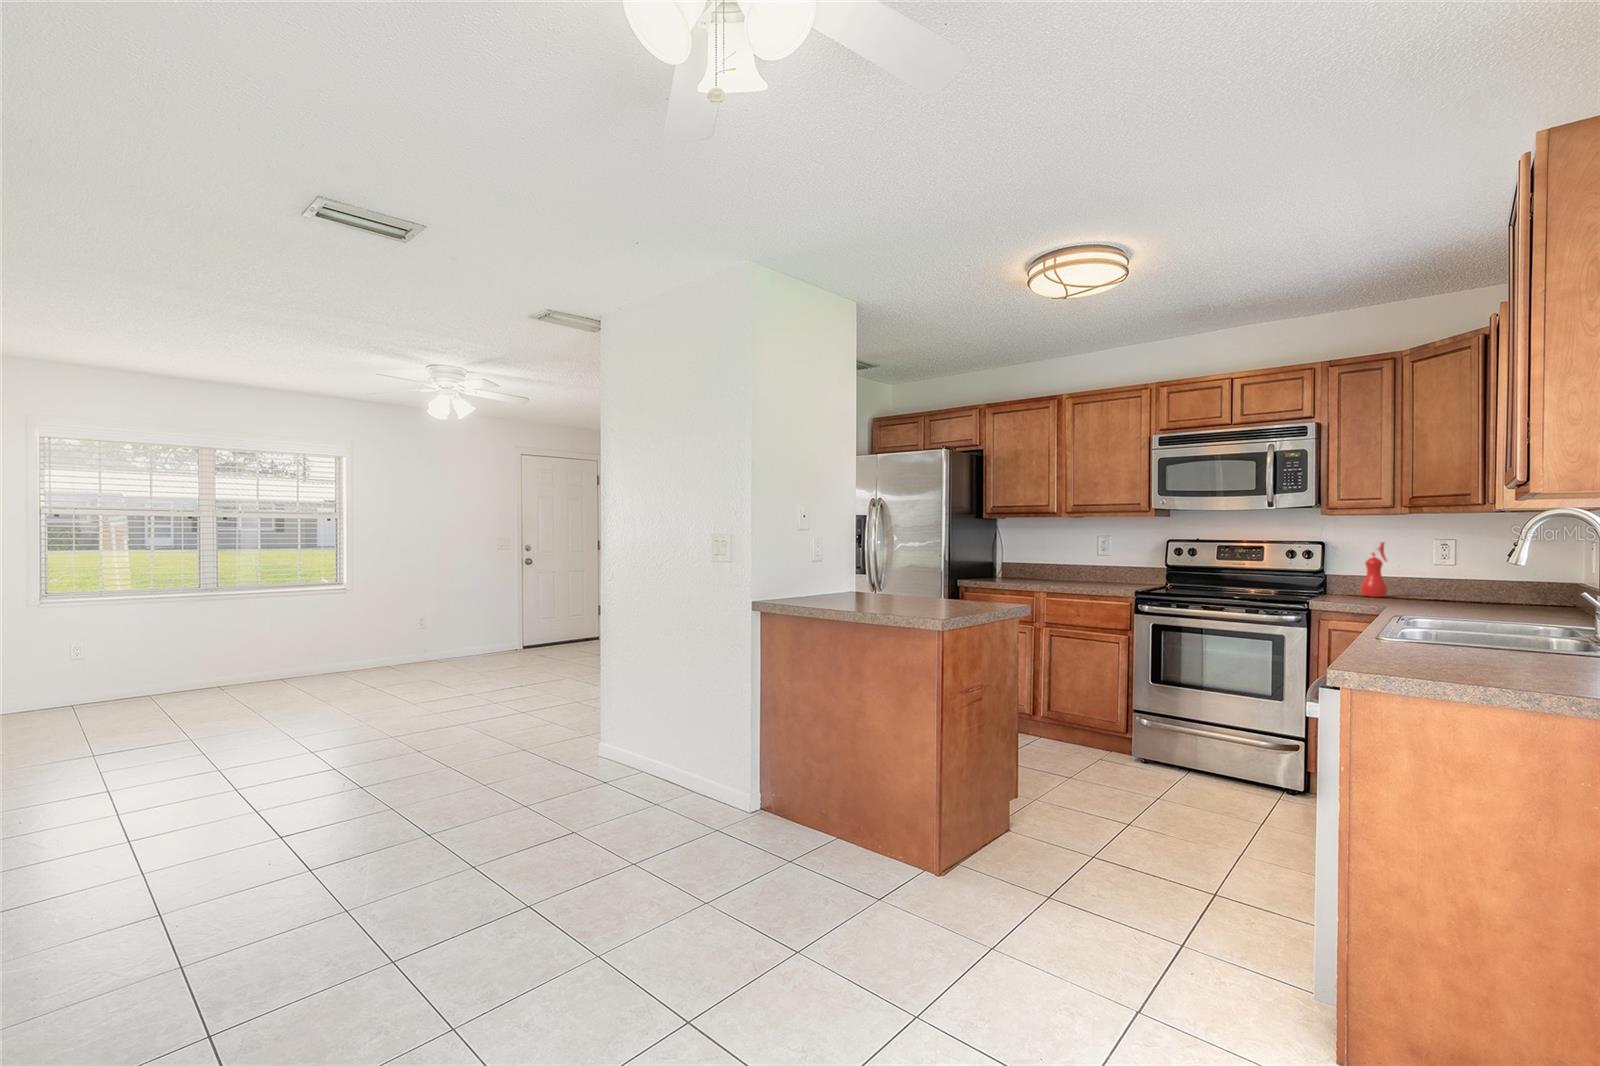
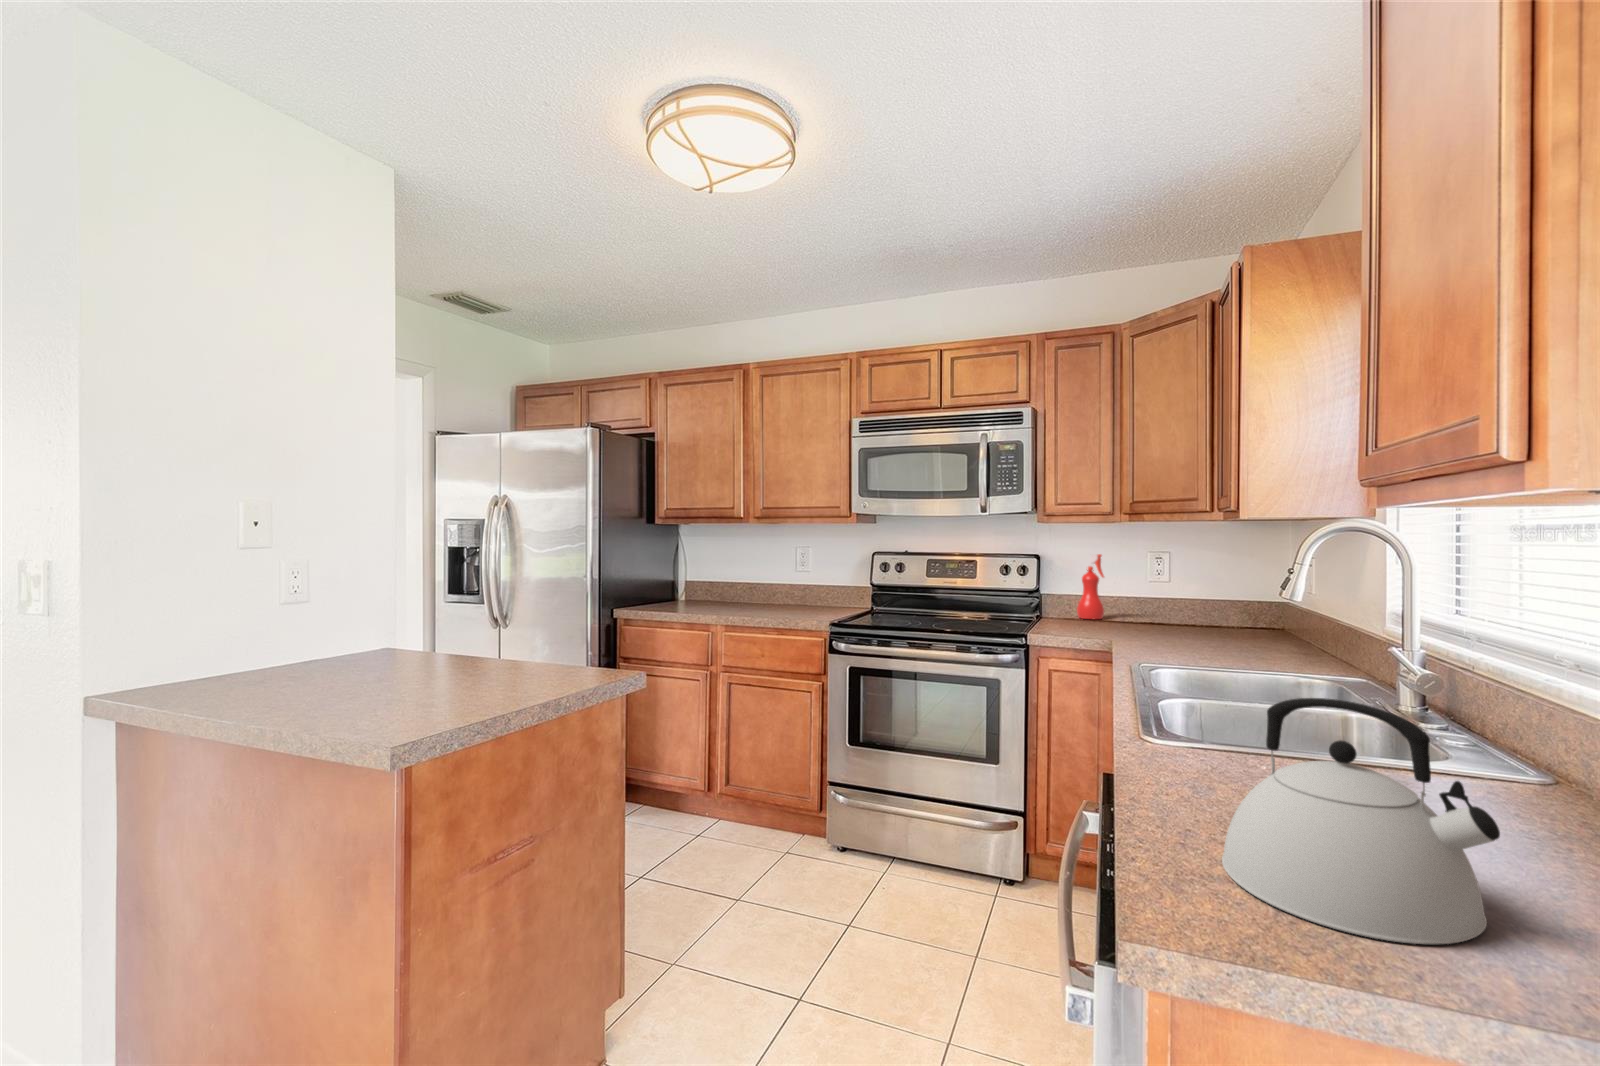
kettle: none [1394,587,1517,676] -> present [1222,698,1500,944]

